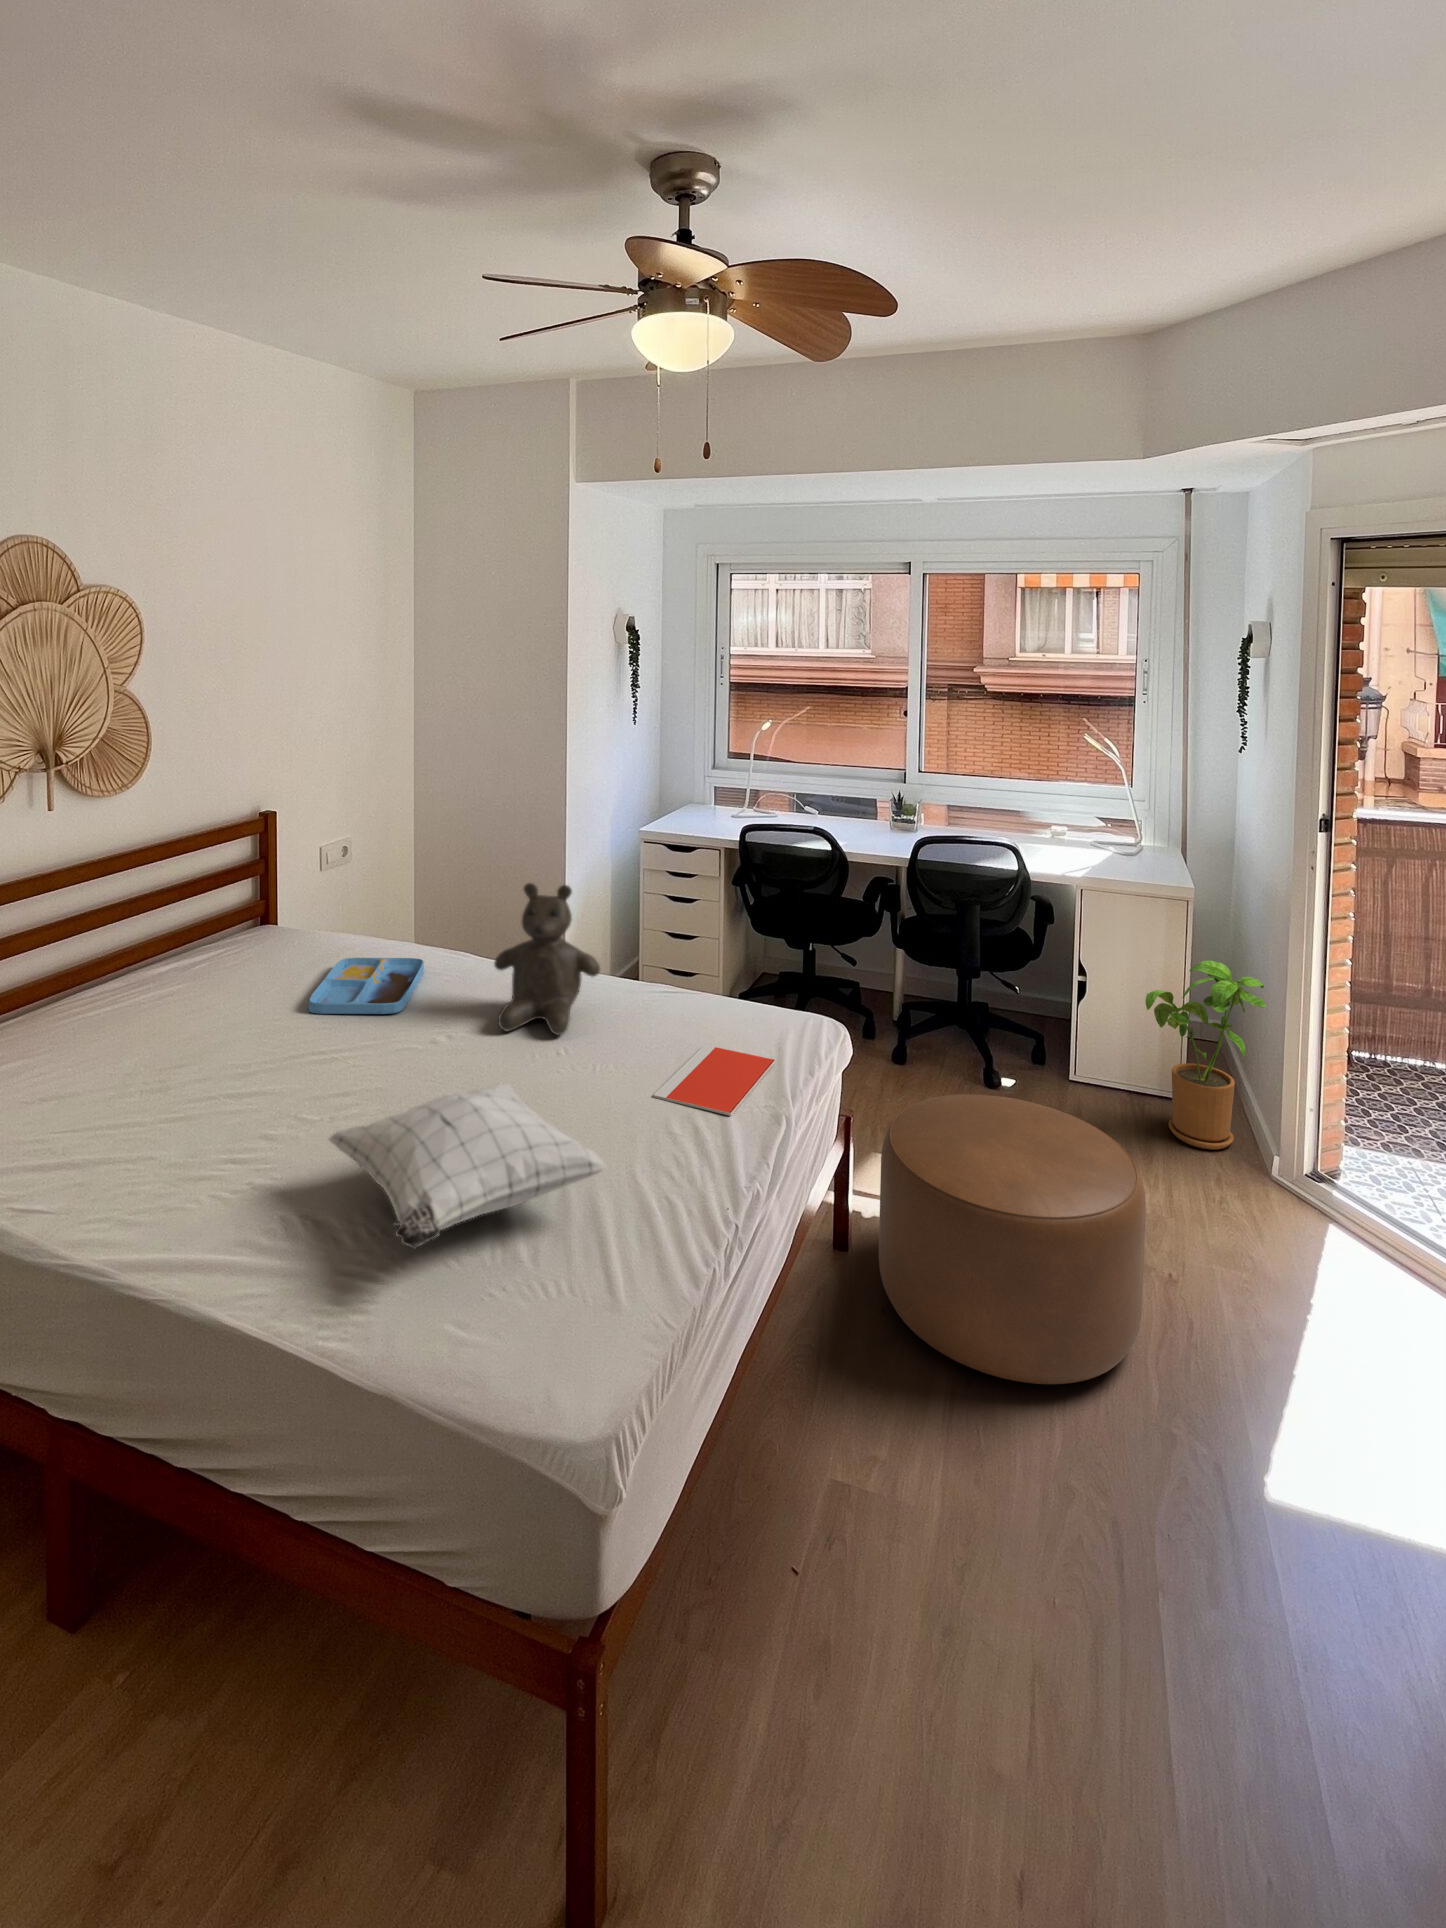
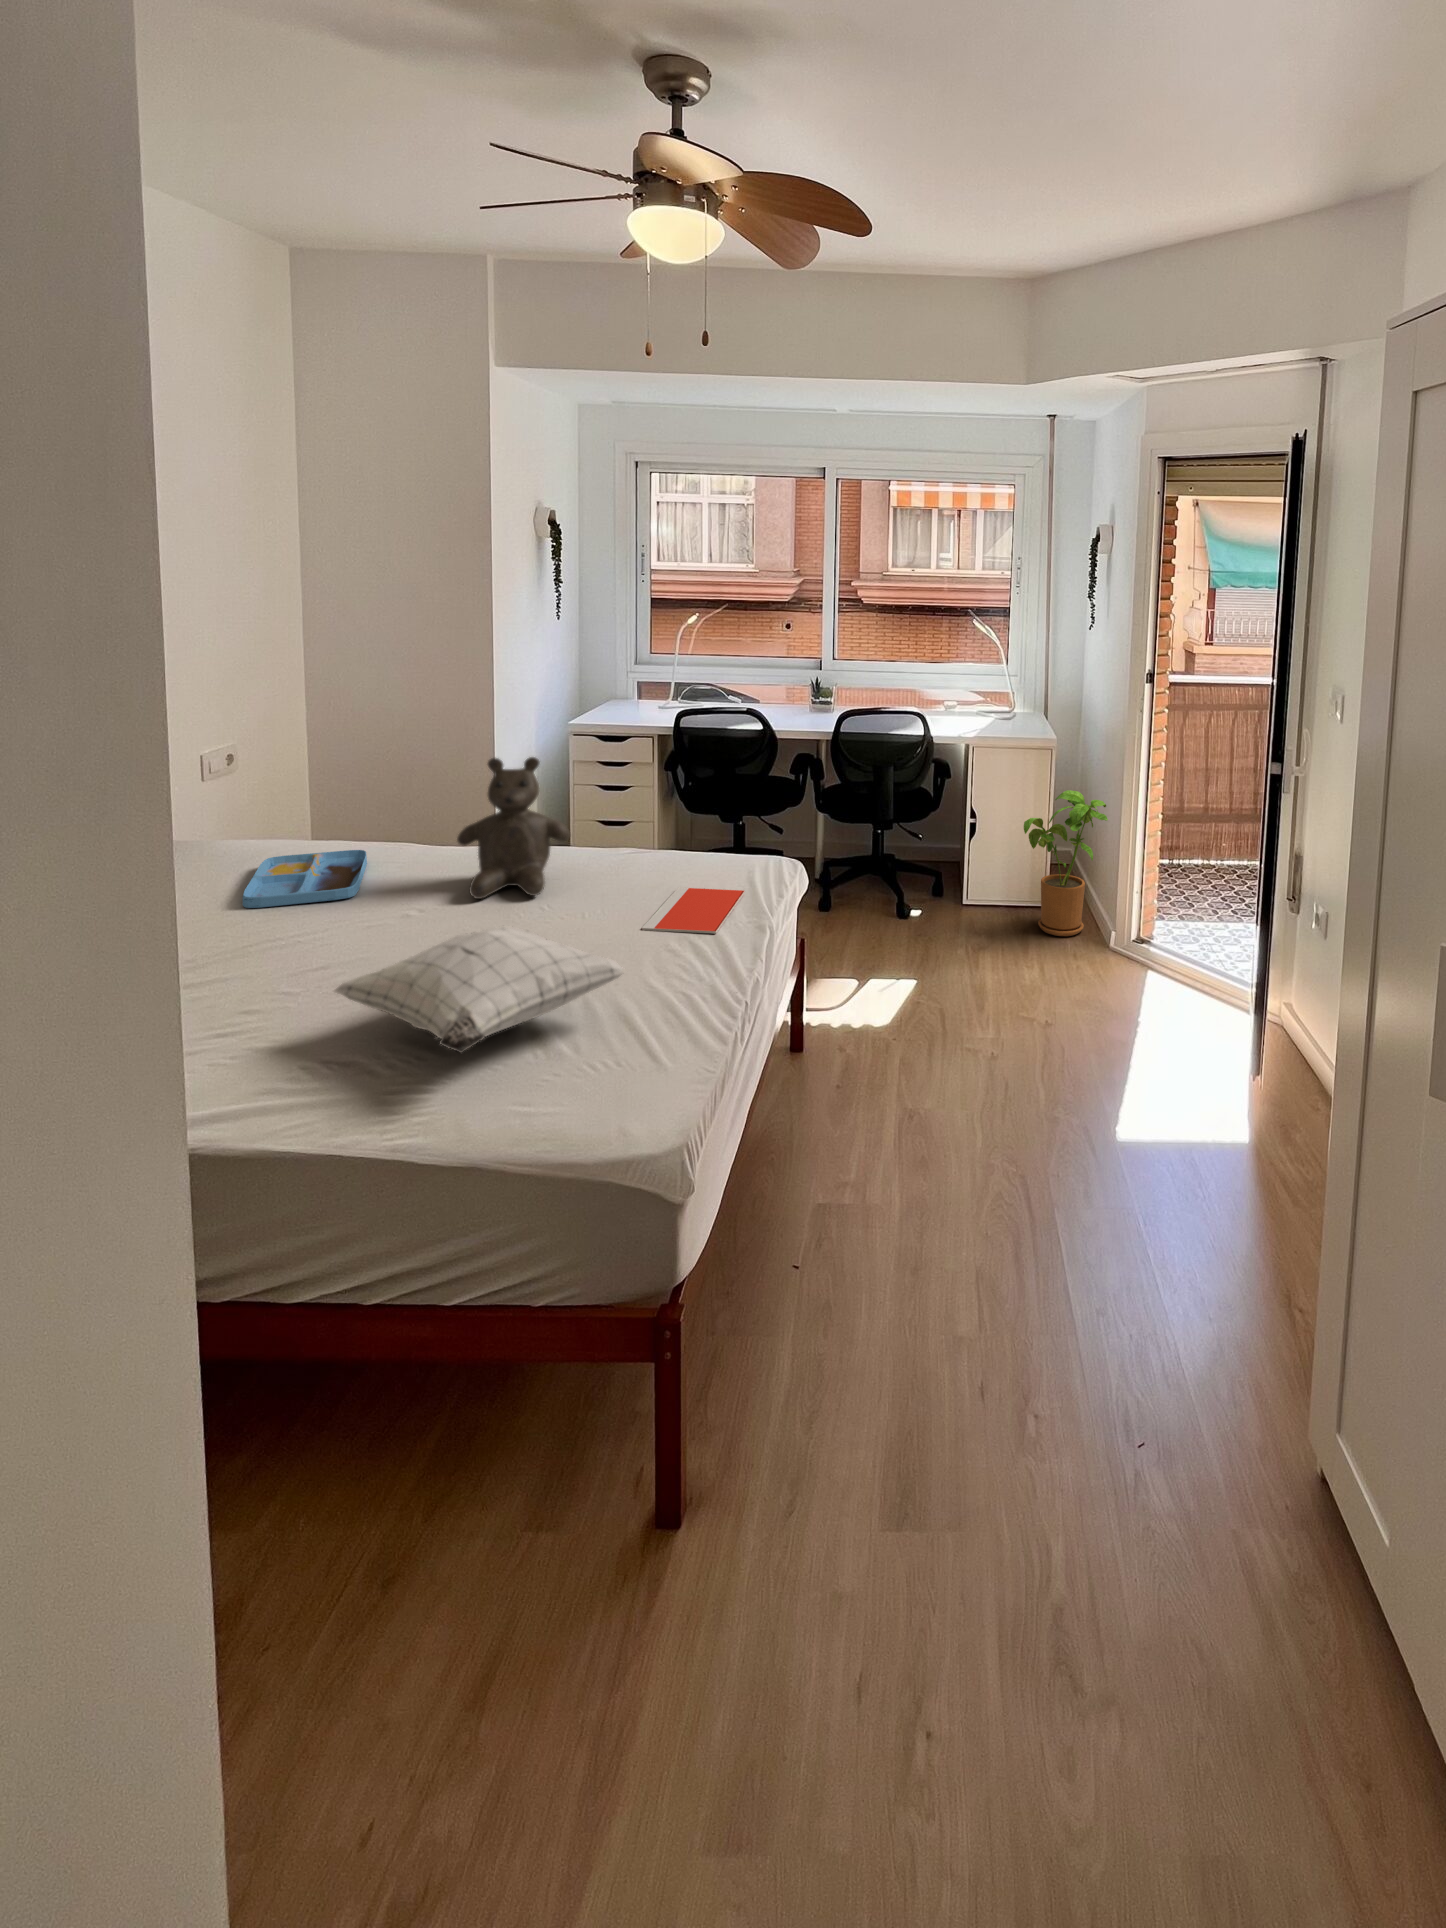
ottoman: present [879,1094,1146,1384] -> none [832,905,1034,1108]

